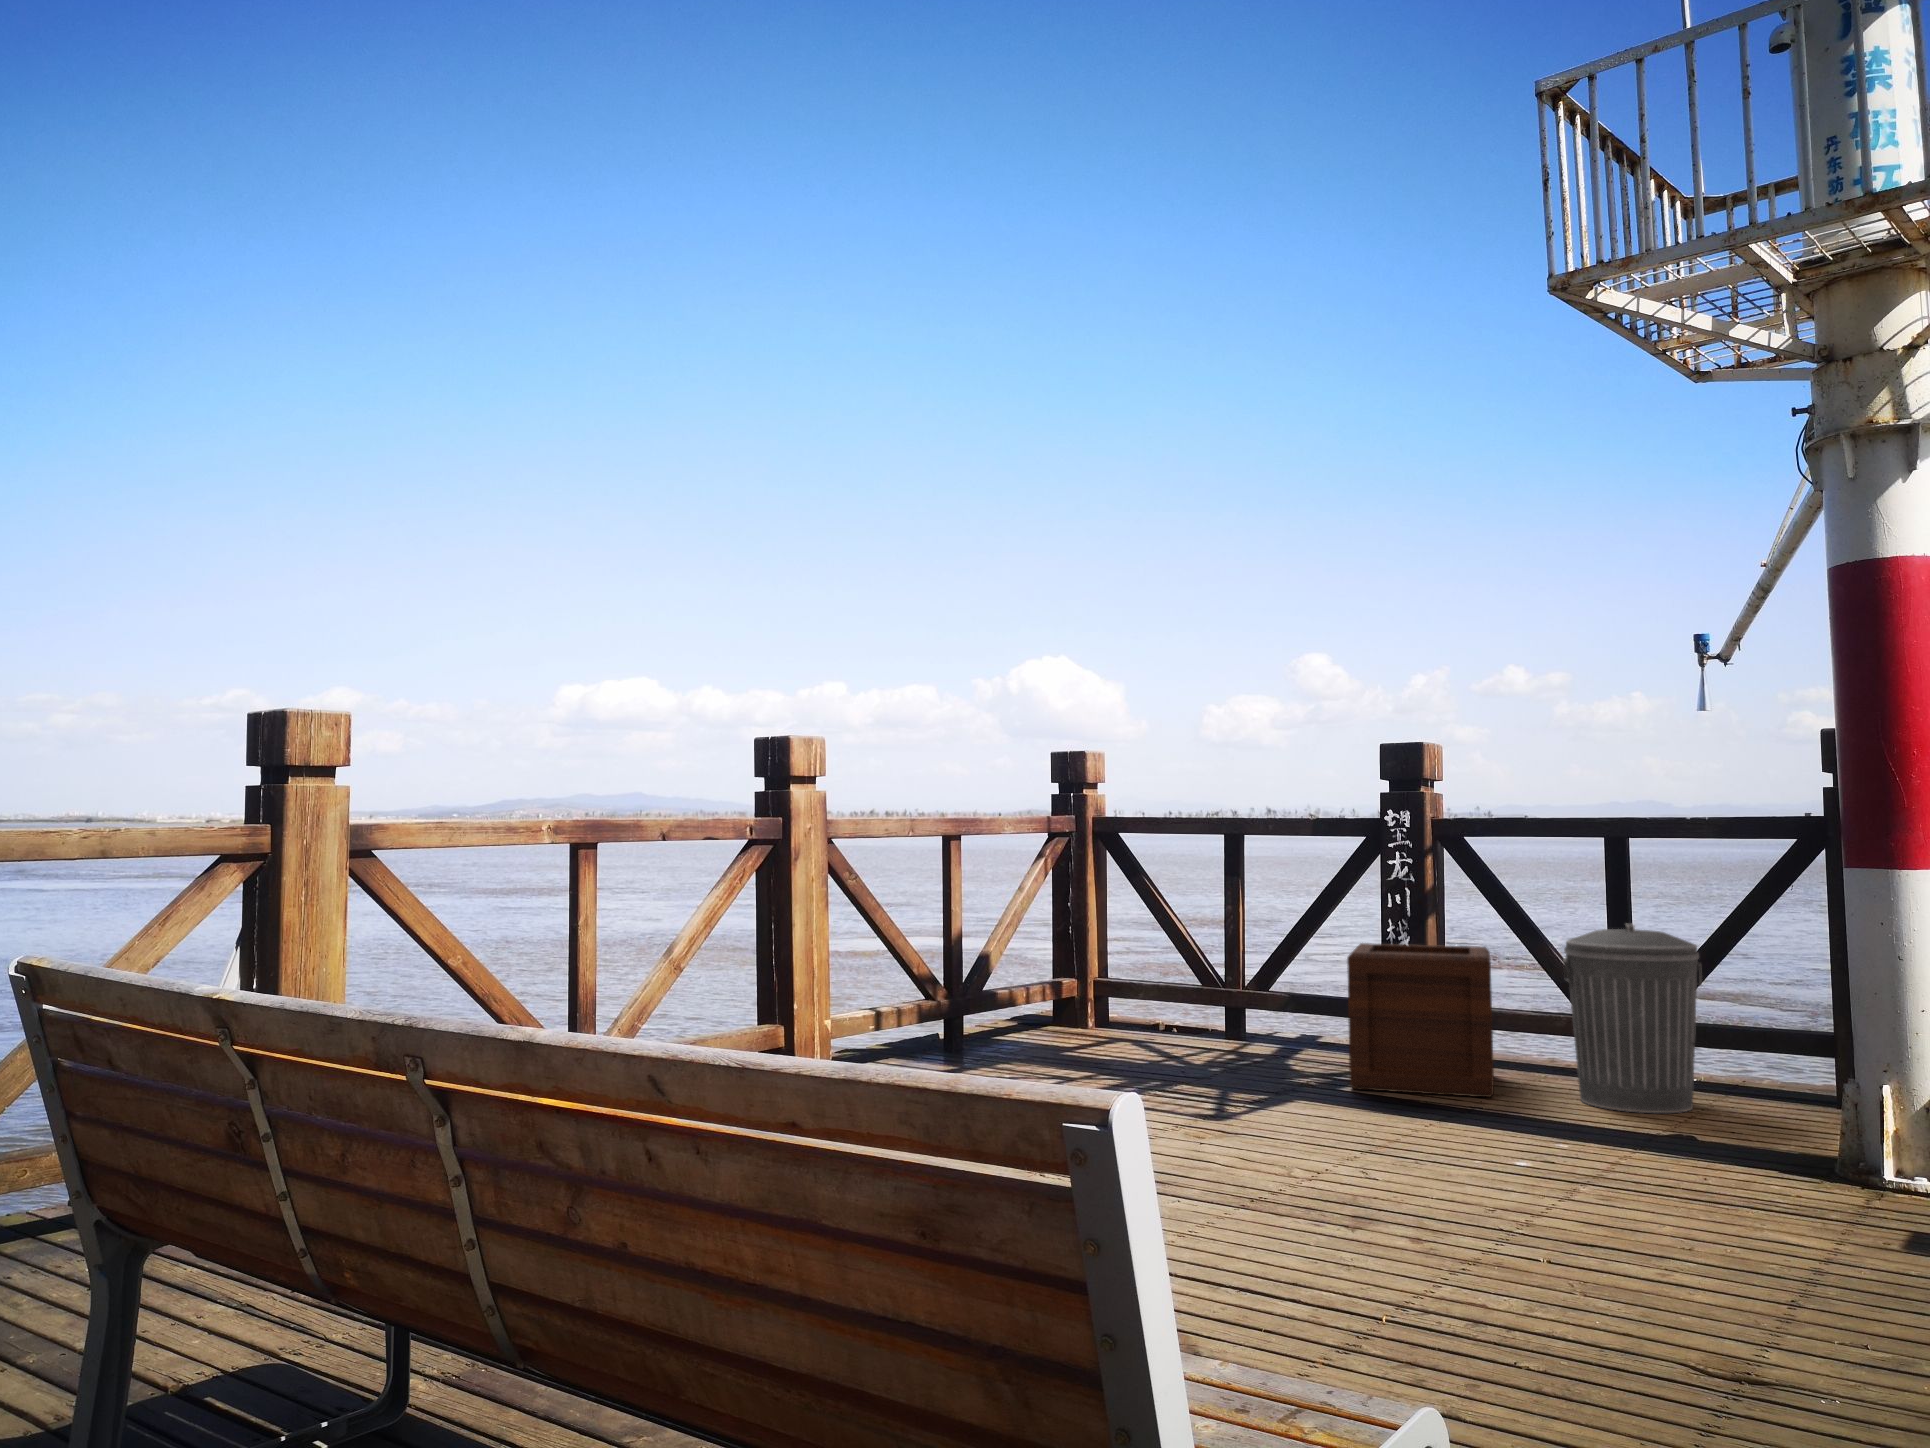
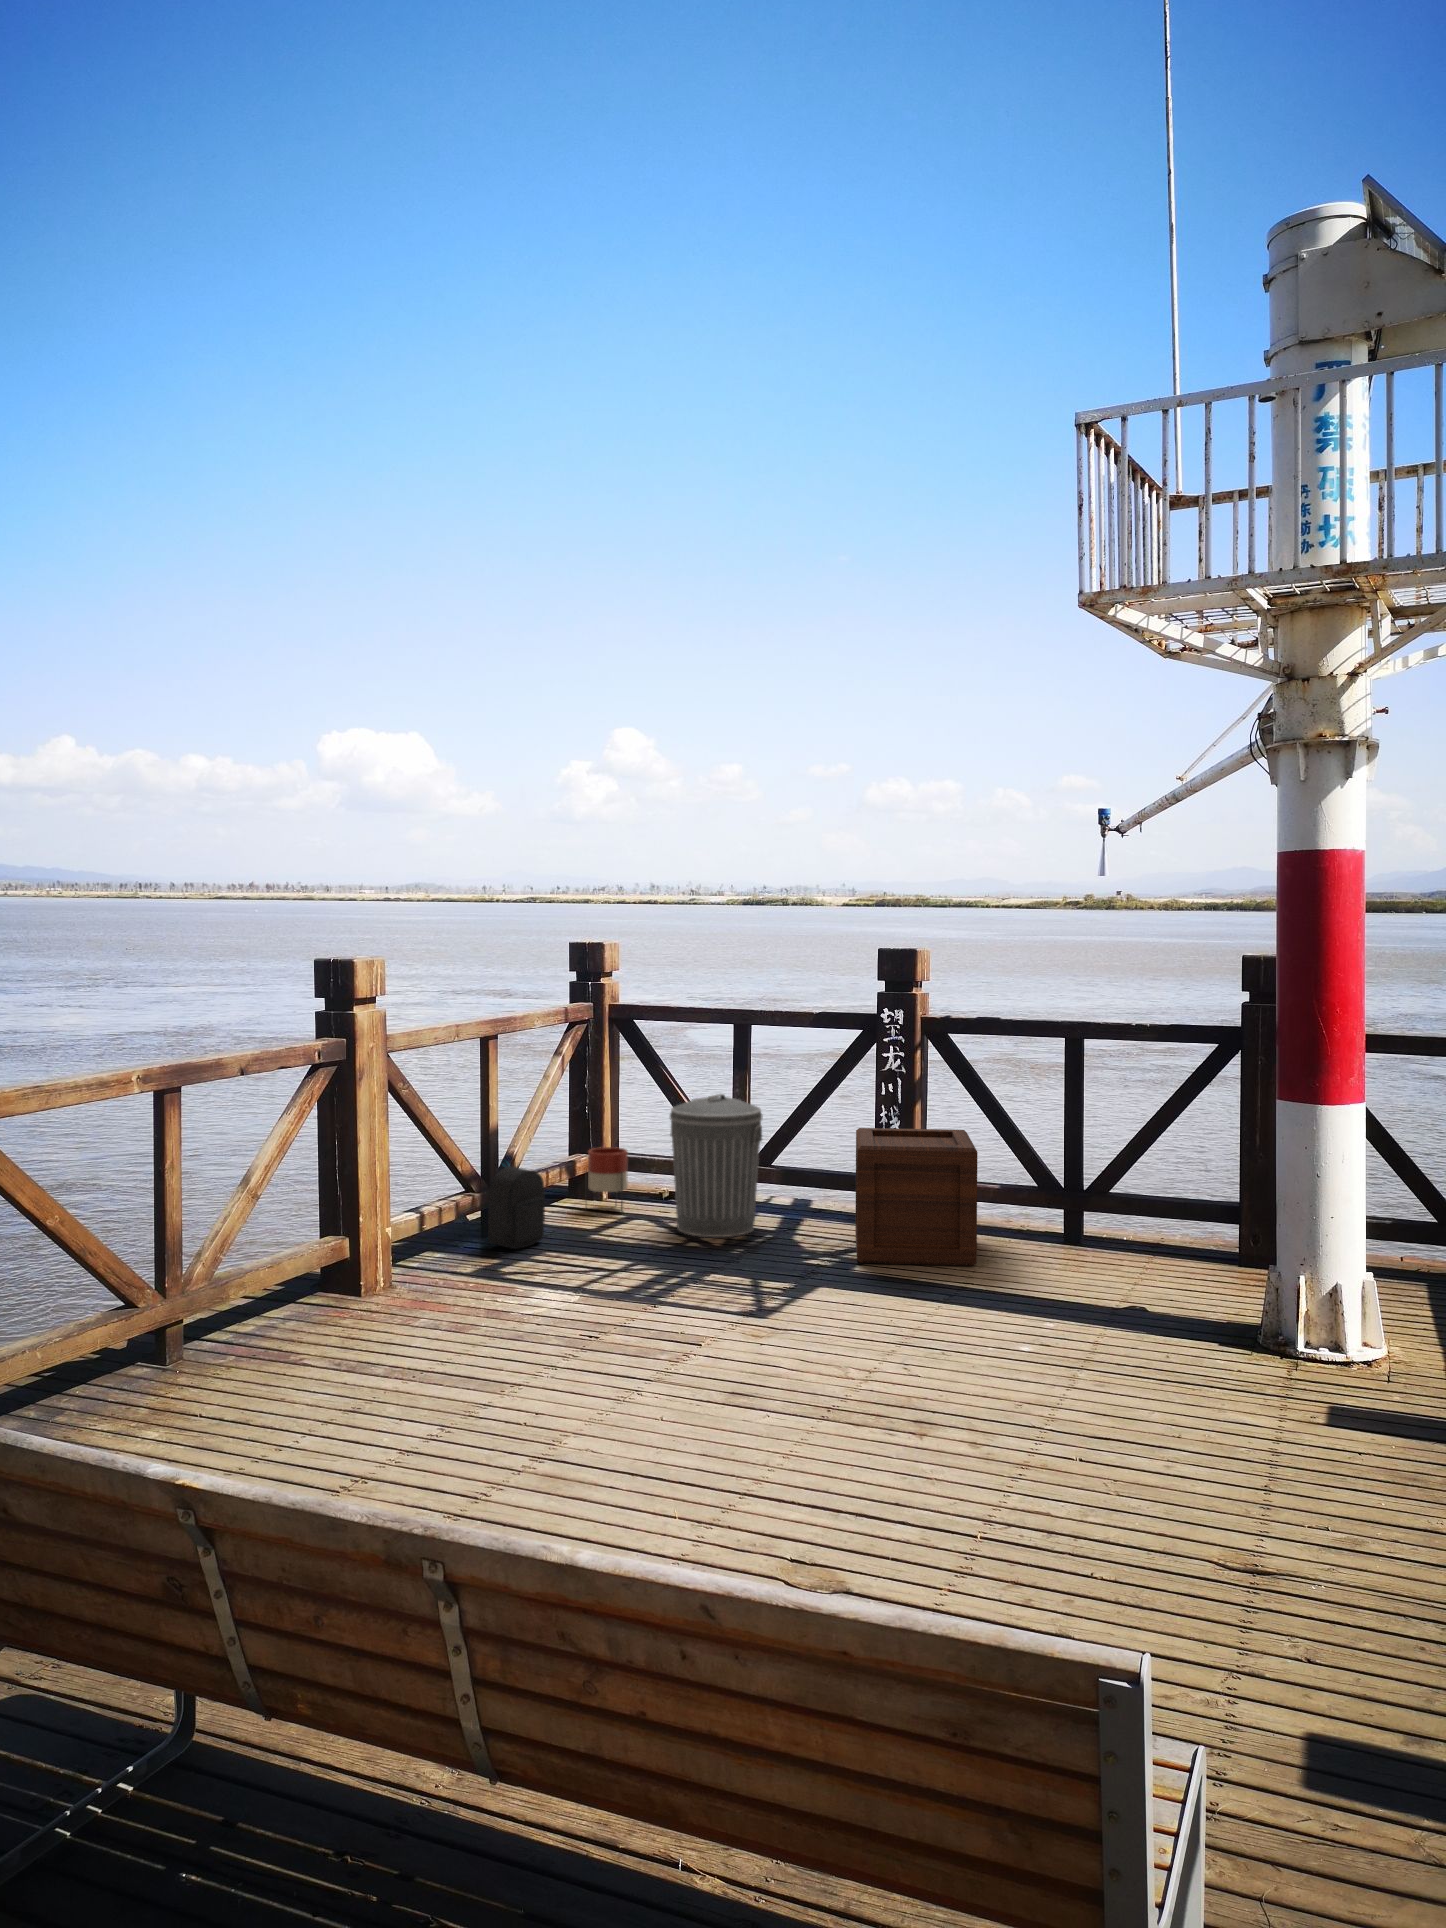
trash can: present [1563,924,1702,1113] -> present [670,1094,763,1237]
backpack: none [945,967,1009,1062] -> present [486,1160,545,1249]
planter: none [1065,971,1111,1042] -> present [587,1147,628,1208]

